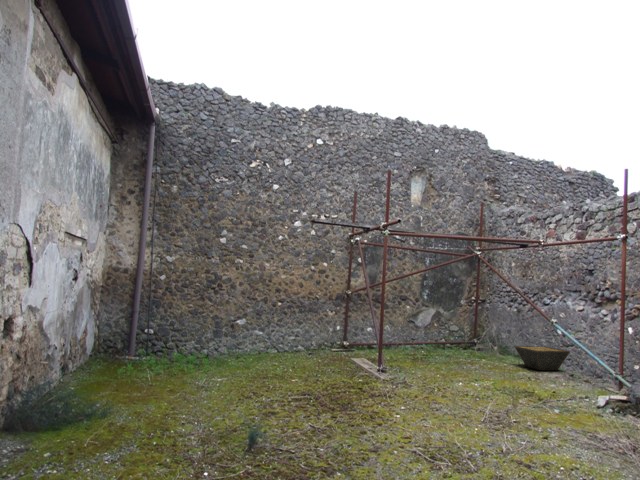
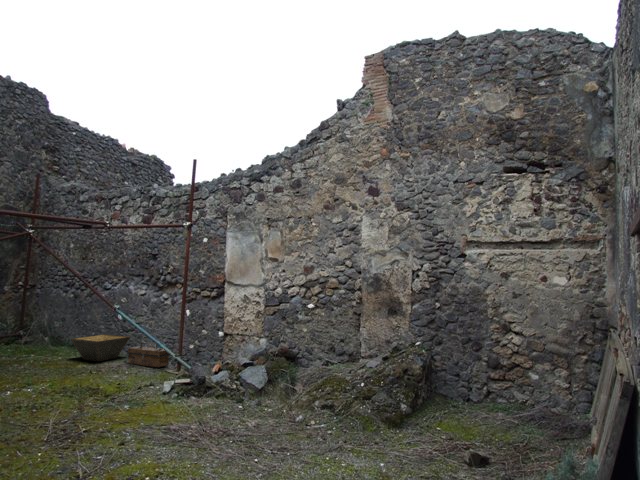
toolbox: none [566,357,613,385] -> present [127,342,170,367]

